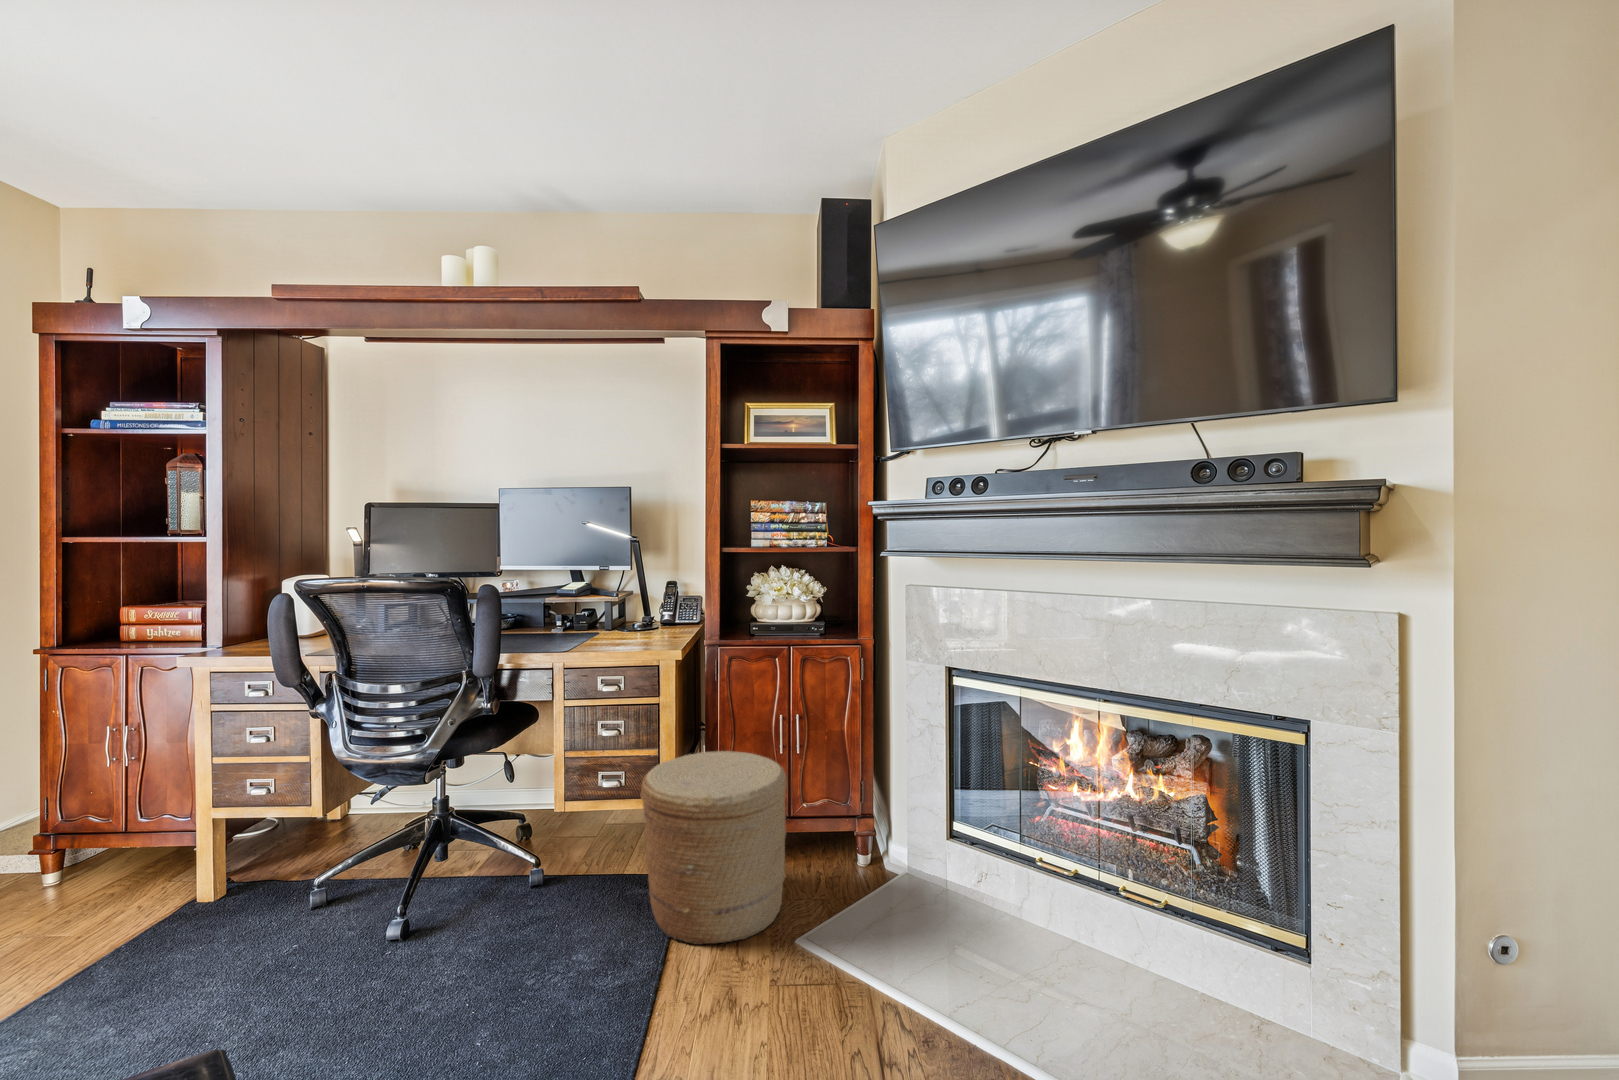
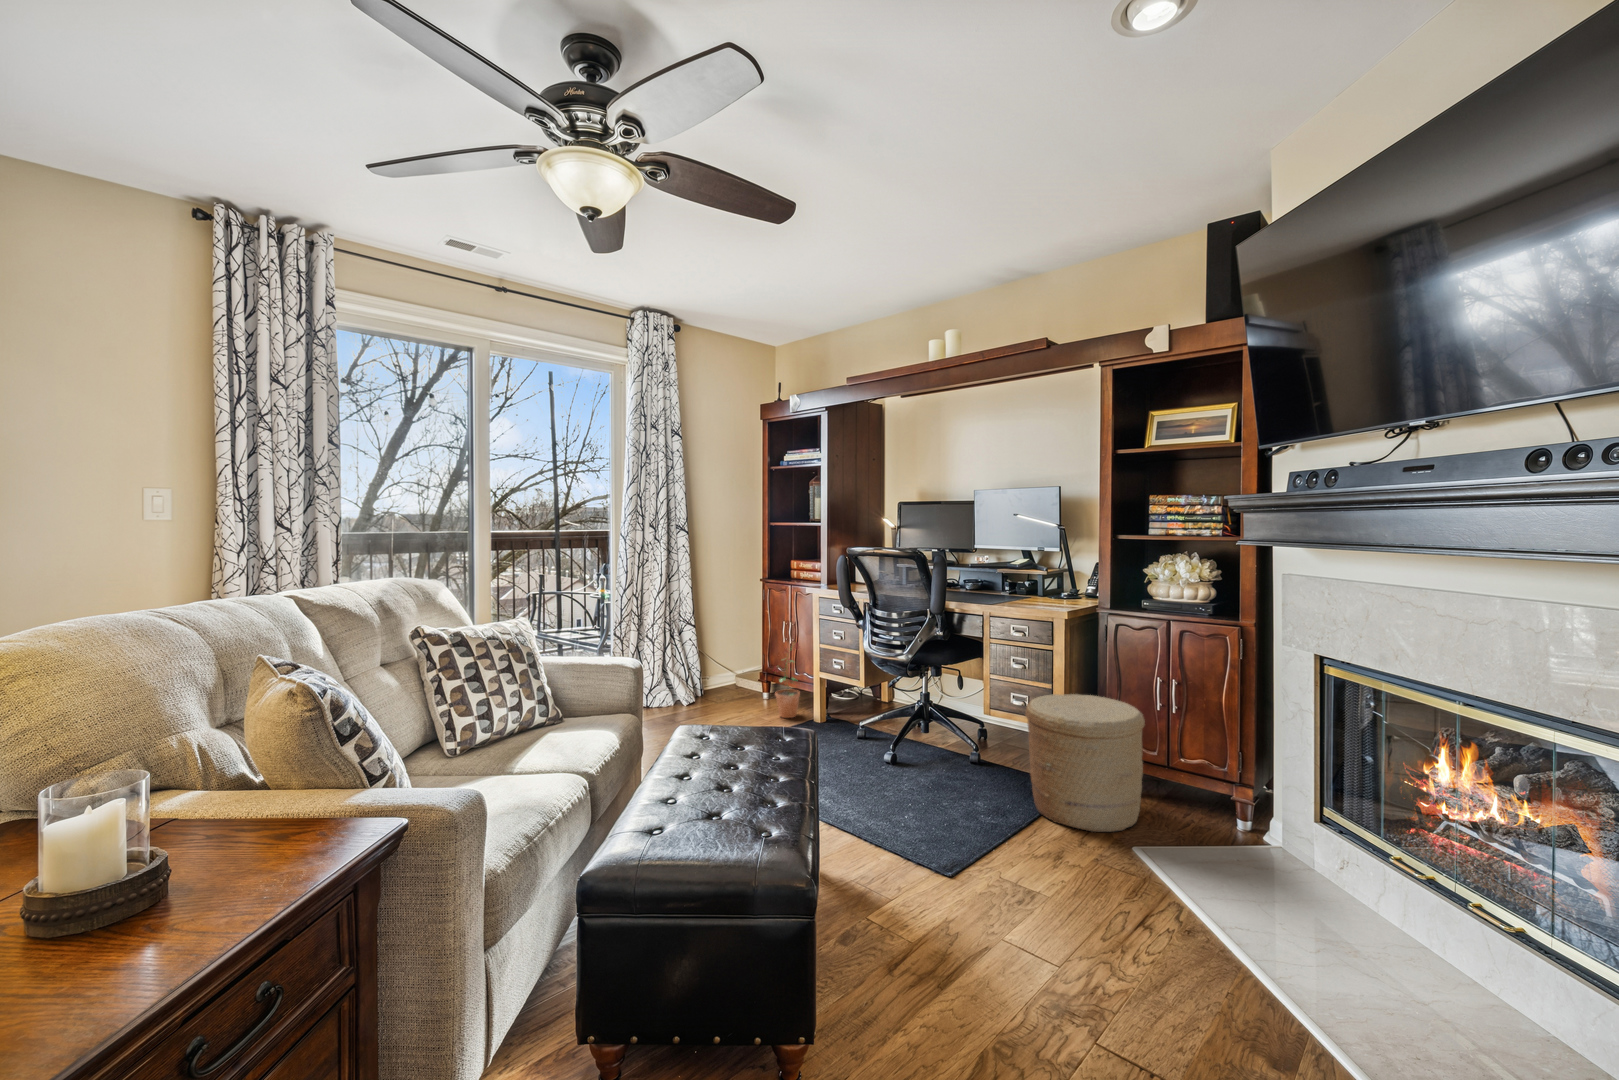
potted plant: none [79,758,158,916] -> present [773,643,800,718]

